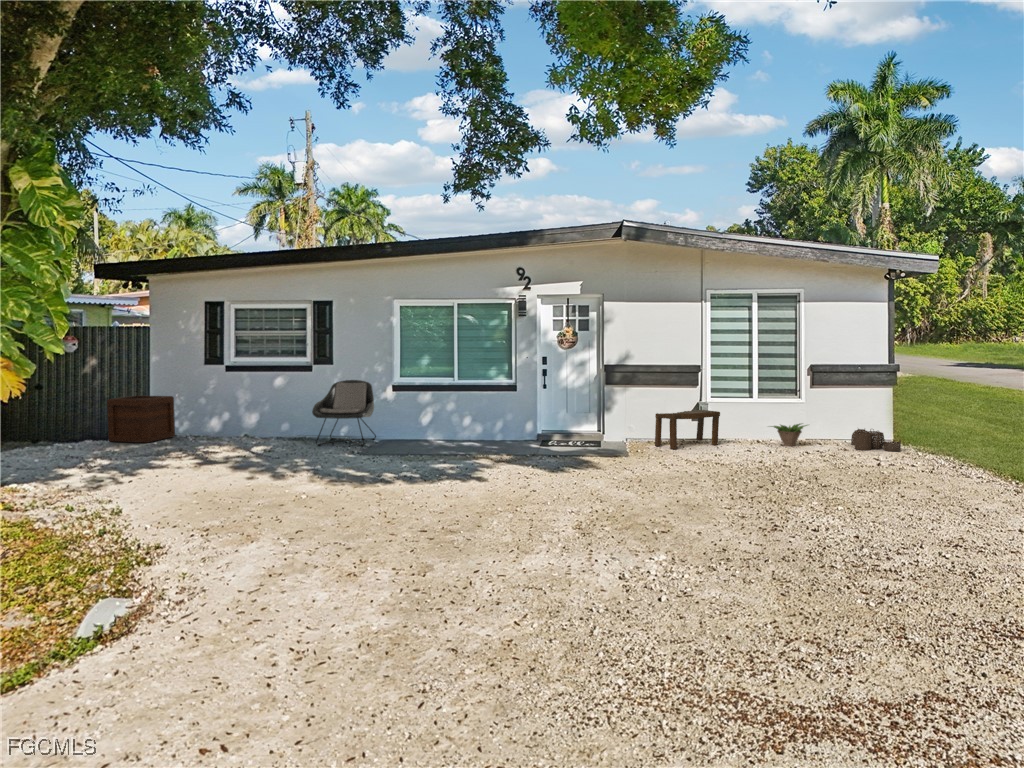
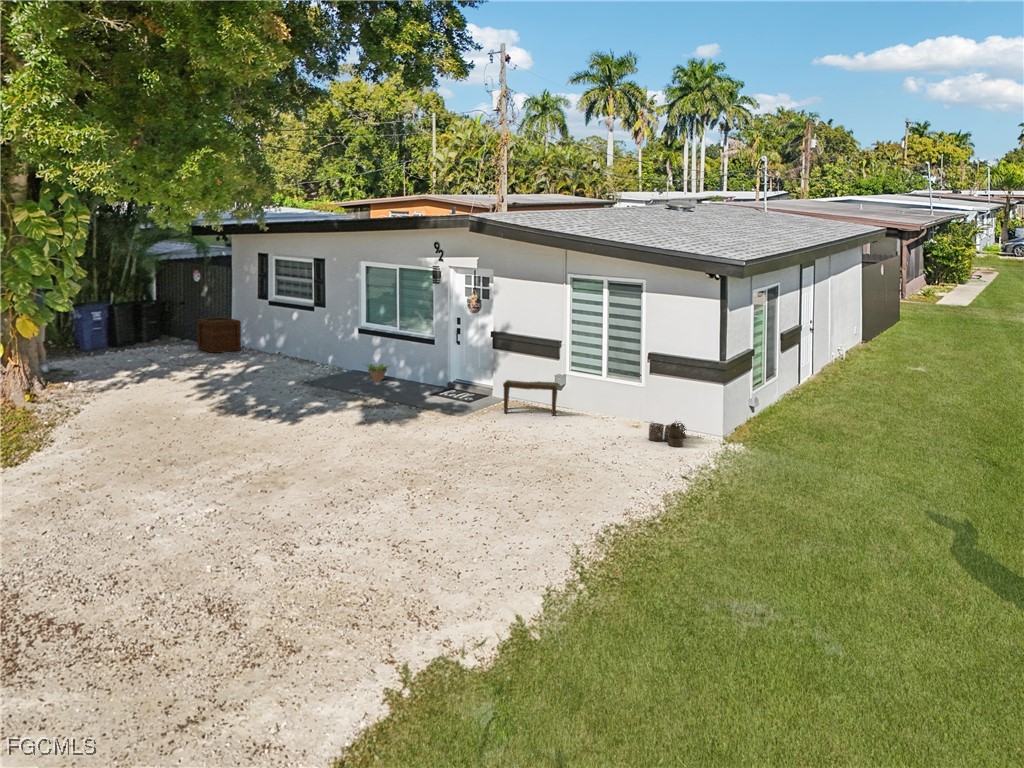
lounge chair: present [312,380,376,446] -> none [290,322,344,375]
decorative plant: present [771,424,807,446] -> present [366,364,389,382]

